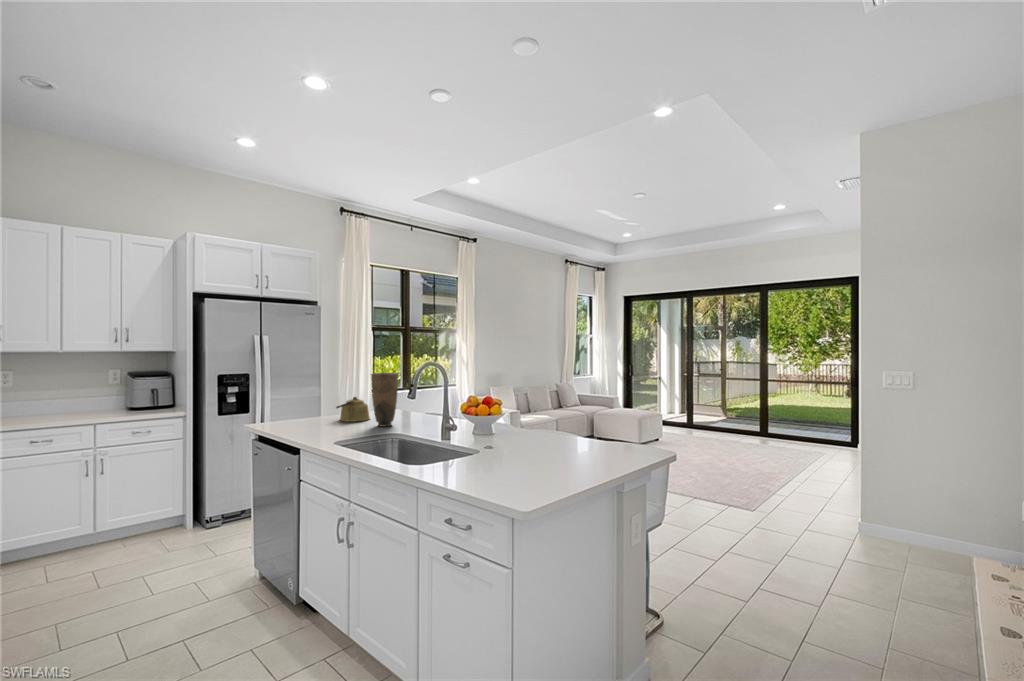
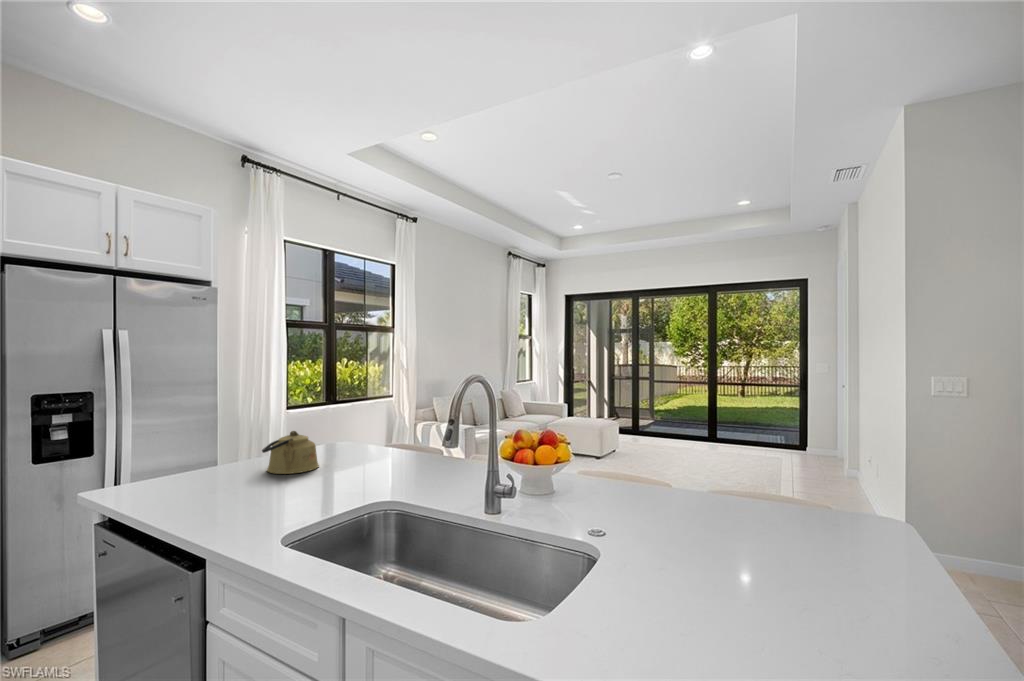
vase: present [371,373,398,427] -> none [331,392,378,483]

